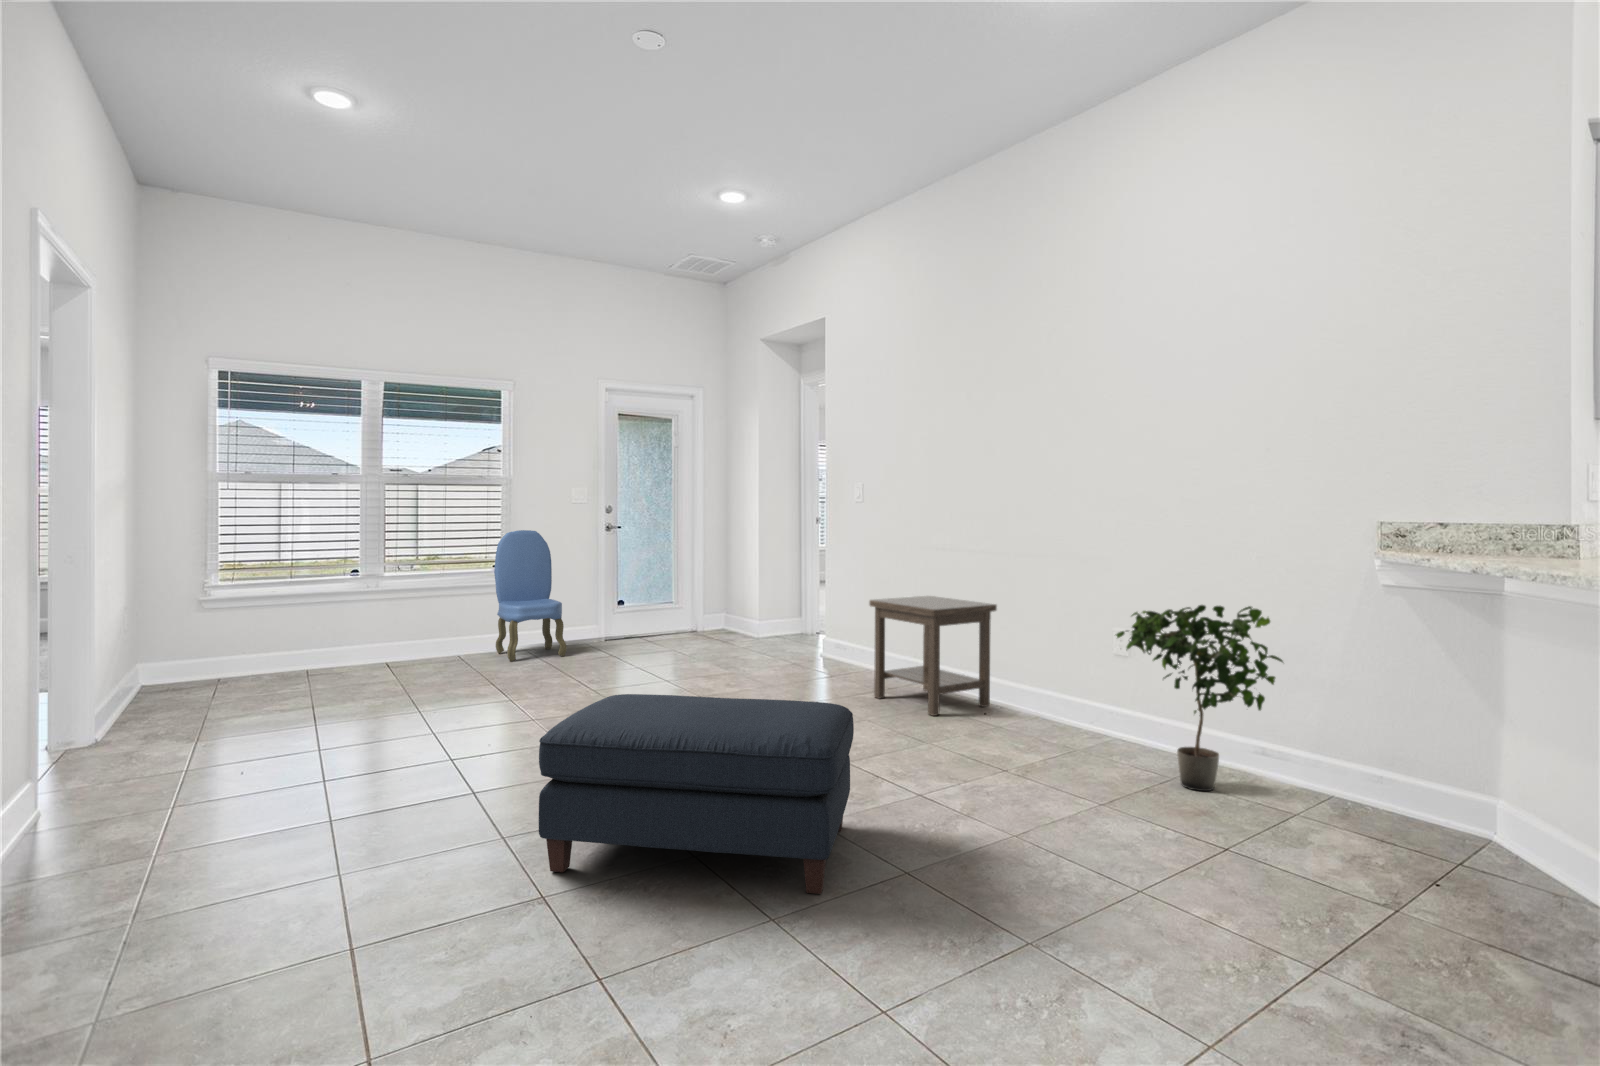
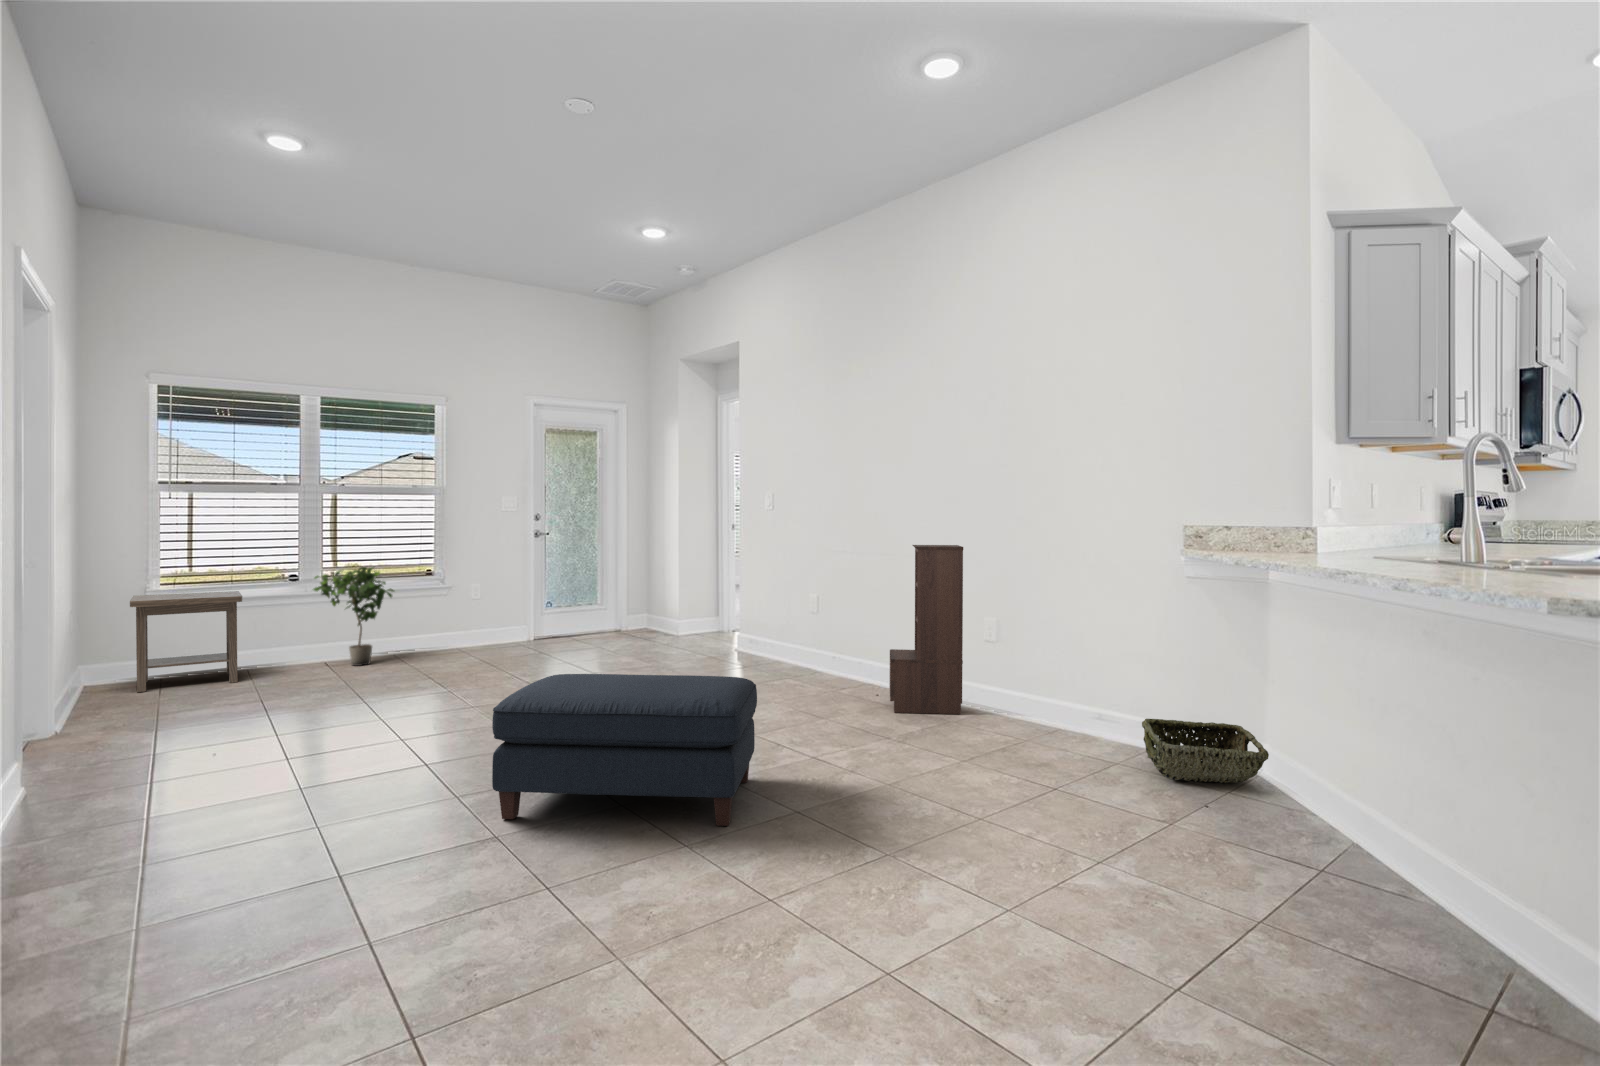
dining chair: present [494,530,567,661] -> none [430,536,500,658]
bookshelf: none [1002,542,1096,745] -> present [890,545,963,714]
side table: present [869,596,997,716] -> present [130,591,242,692]
potted plant: present [1116,605,1283,791] -> present [314,567,394,666]
woven basket: none [1343,766,1532,857] -> present [1142,719,1269,783]

